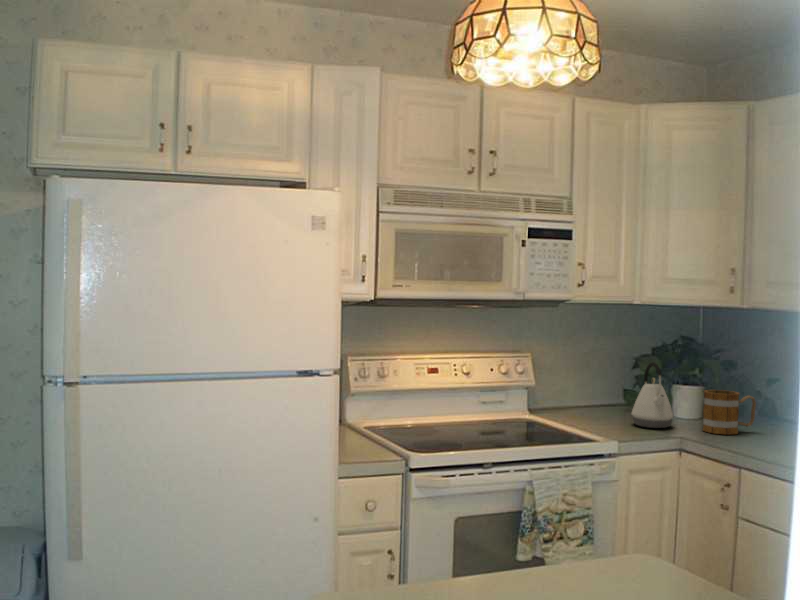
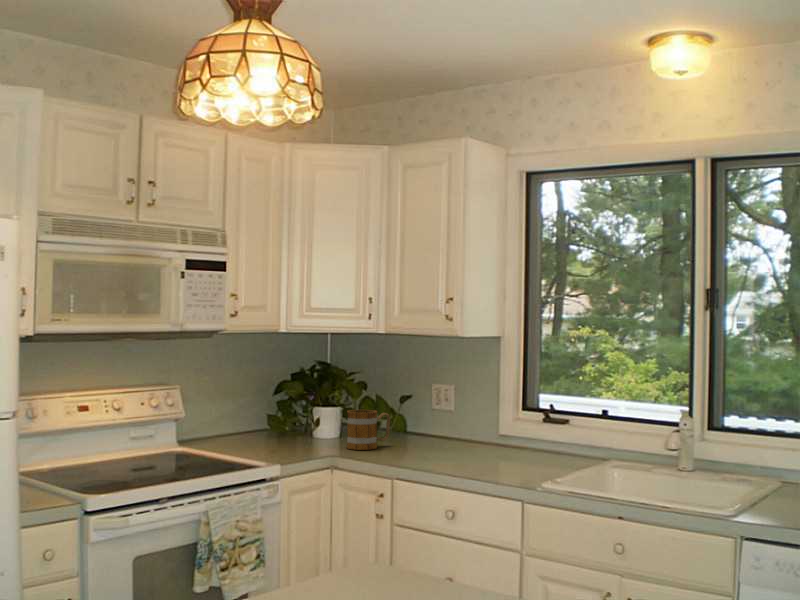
kettle: present [632,362,673,428] -> none [282,388,321,450]

